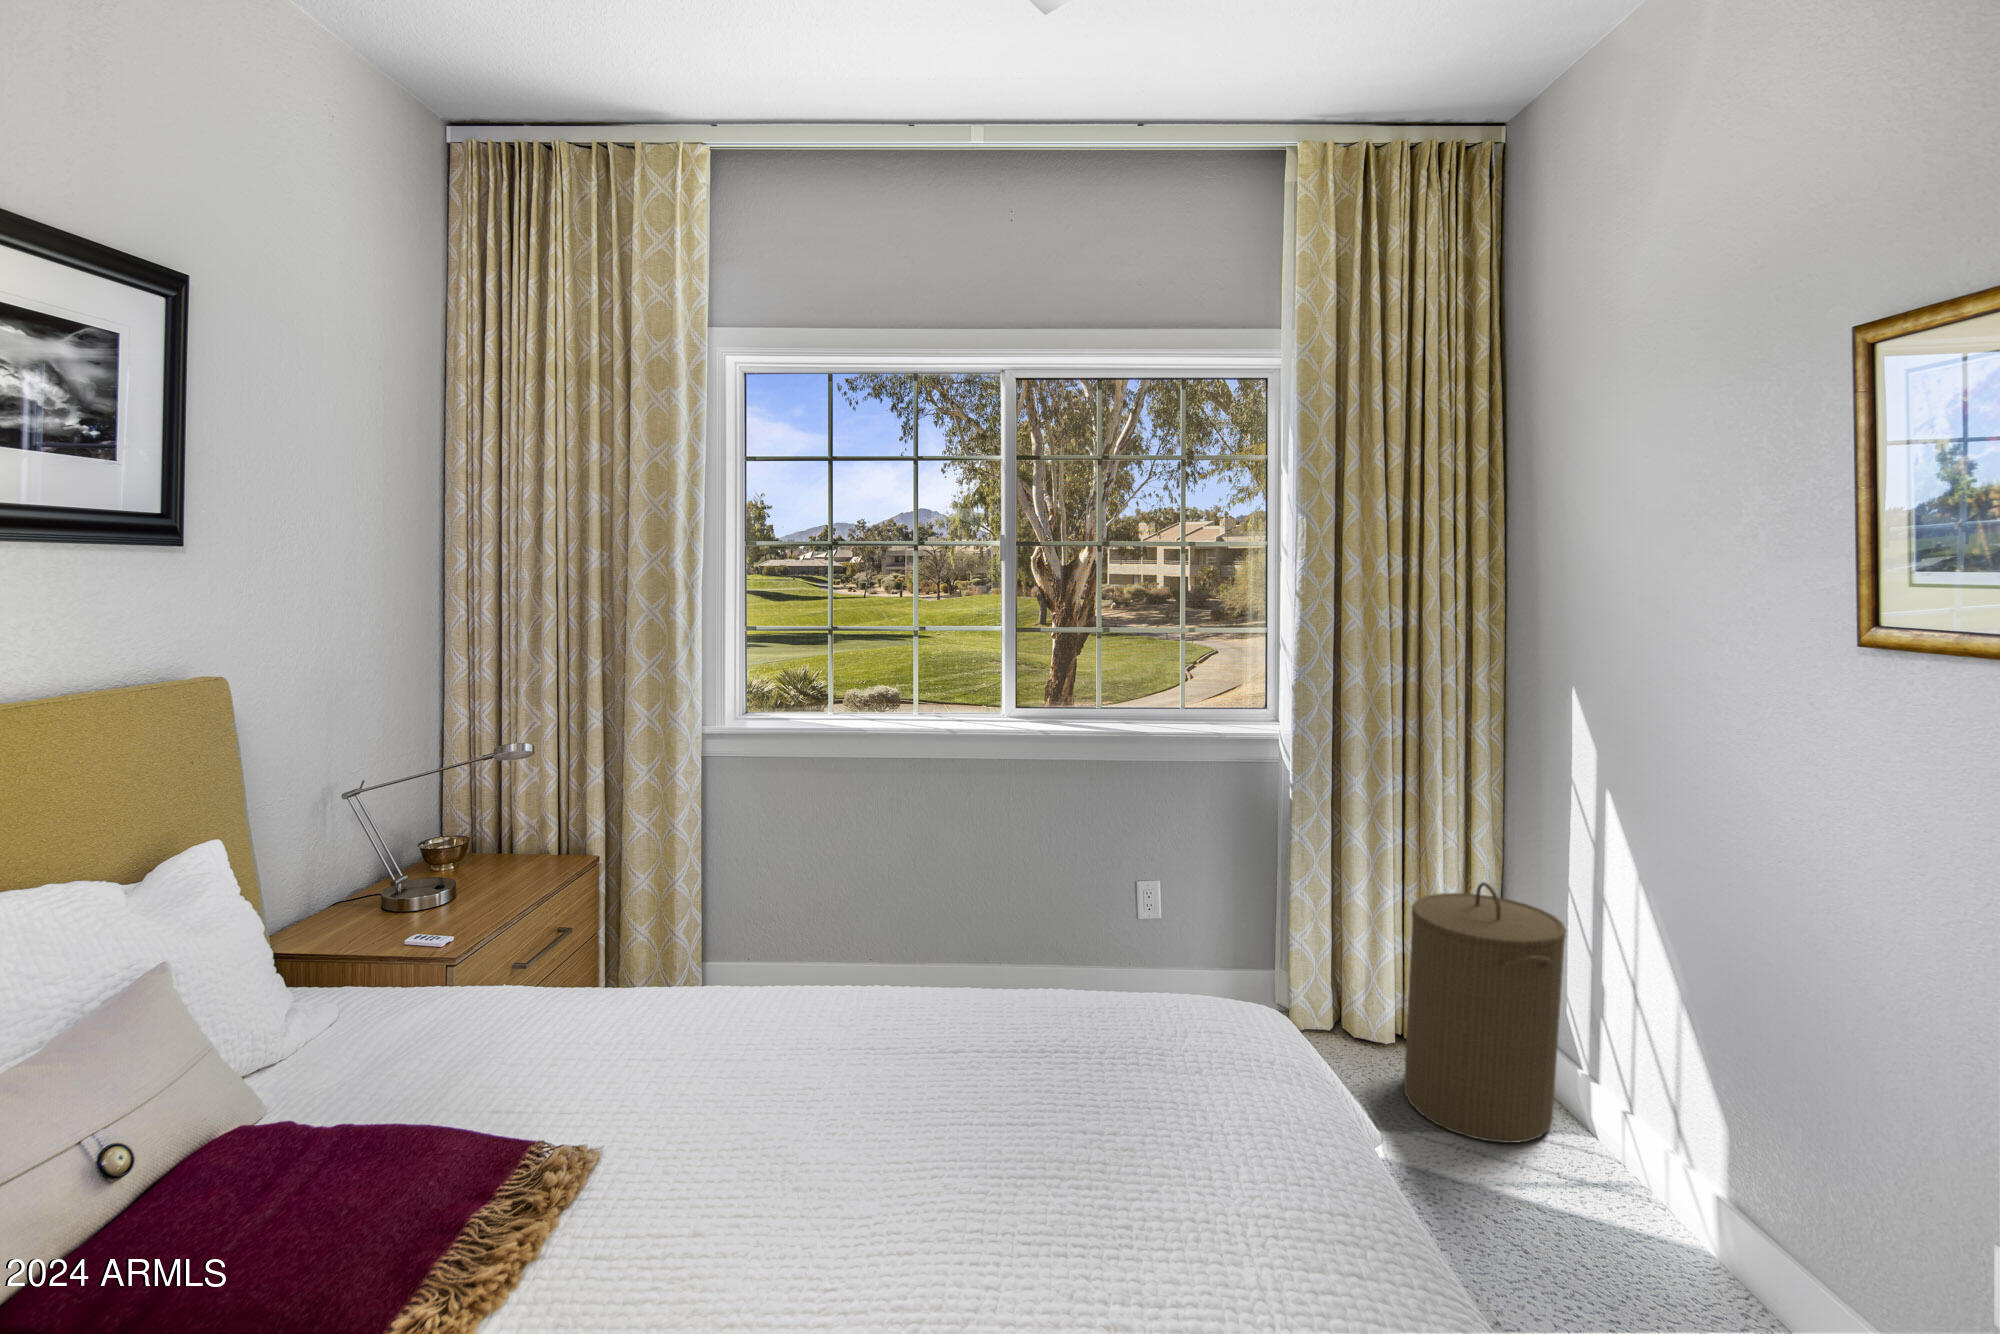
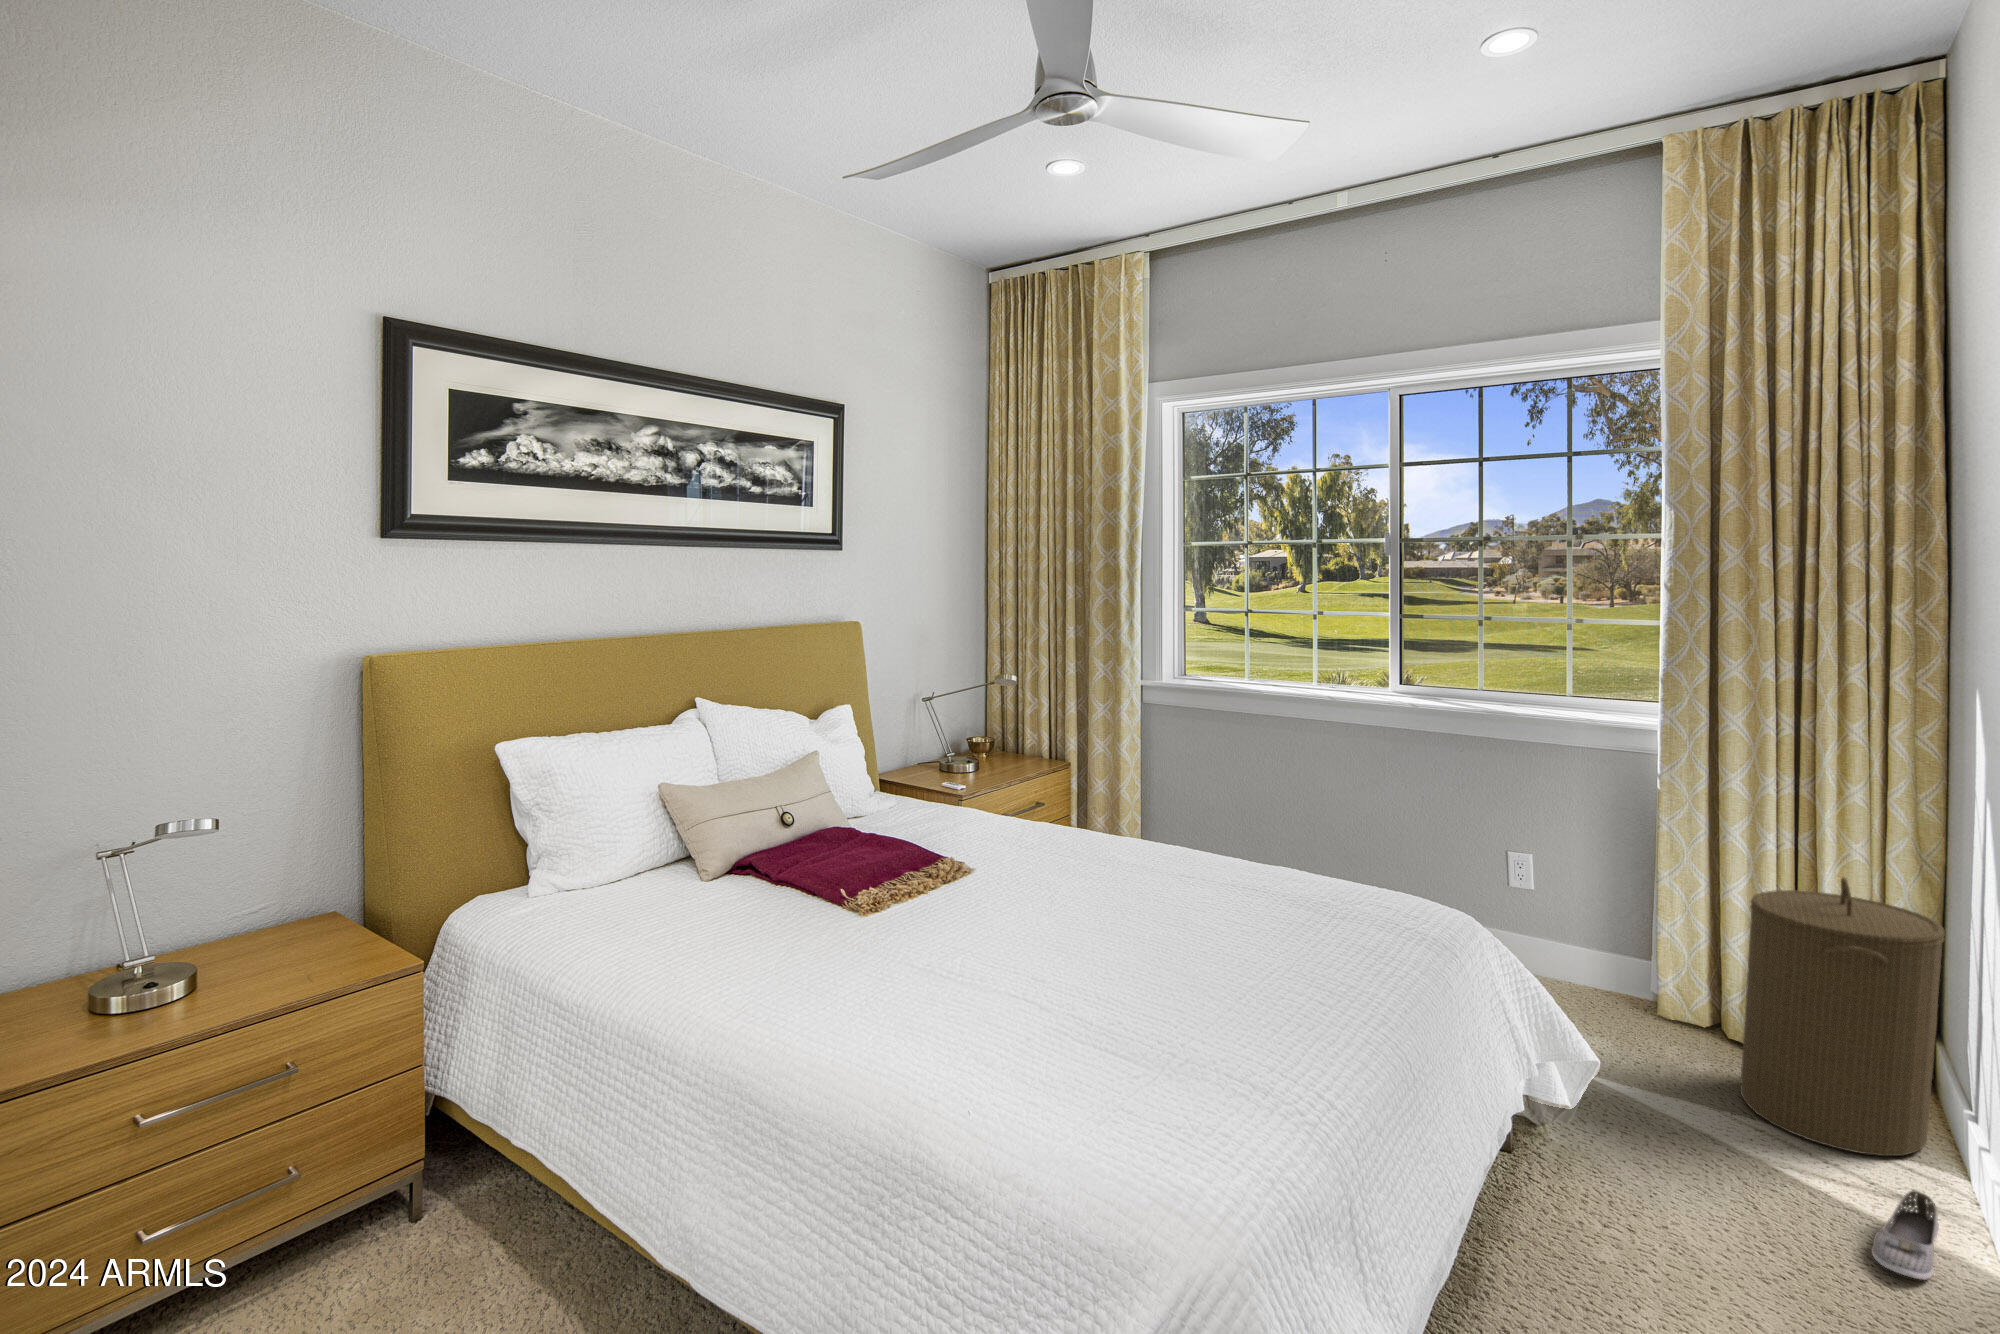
shoe: none [1604,1183,1675,1287] -> present [1872,1190,1939,1280]

